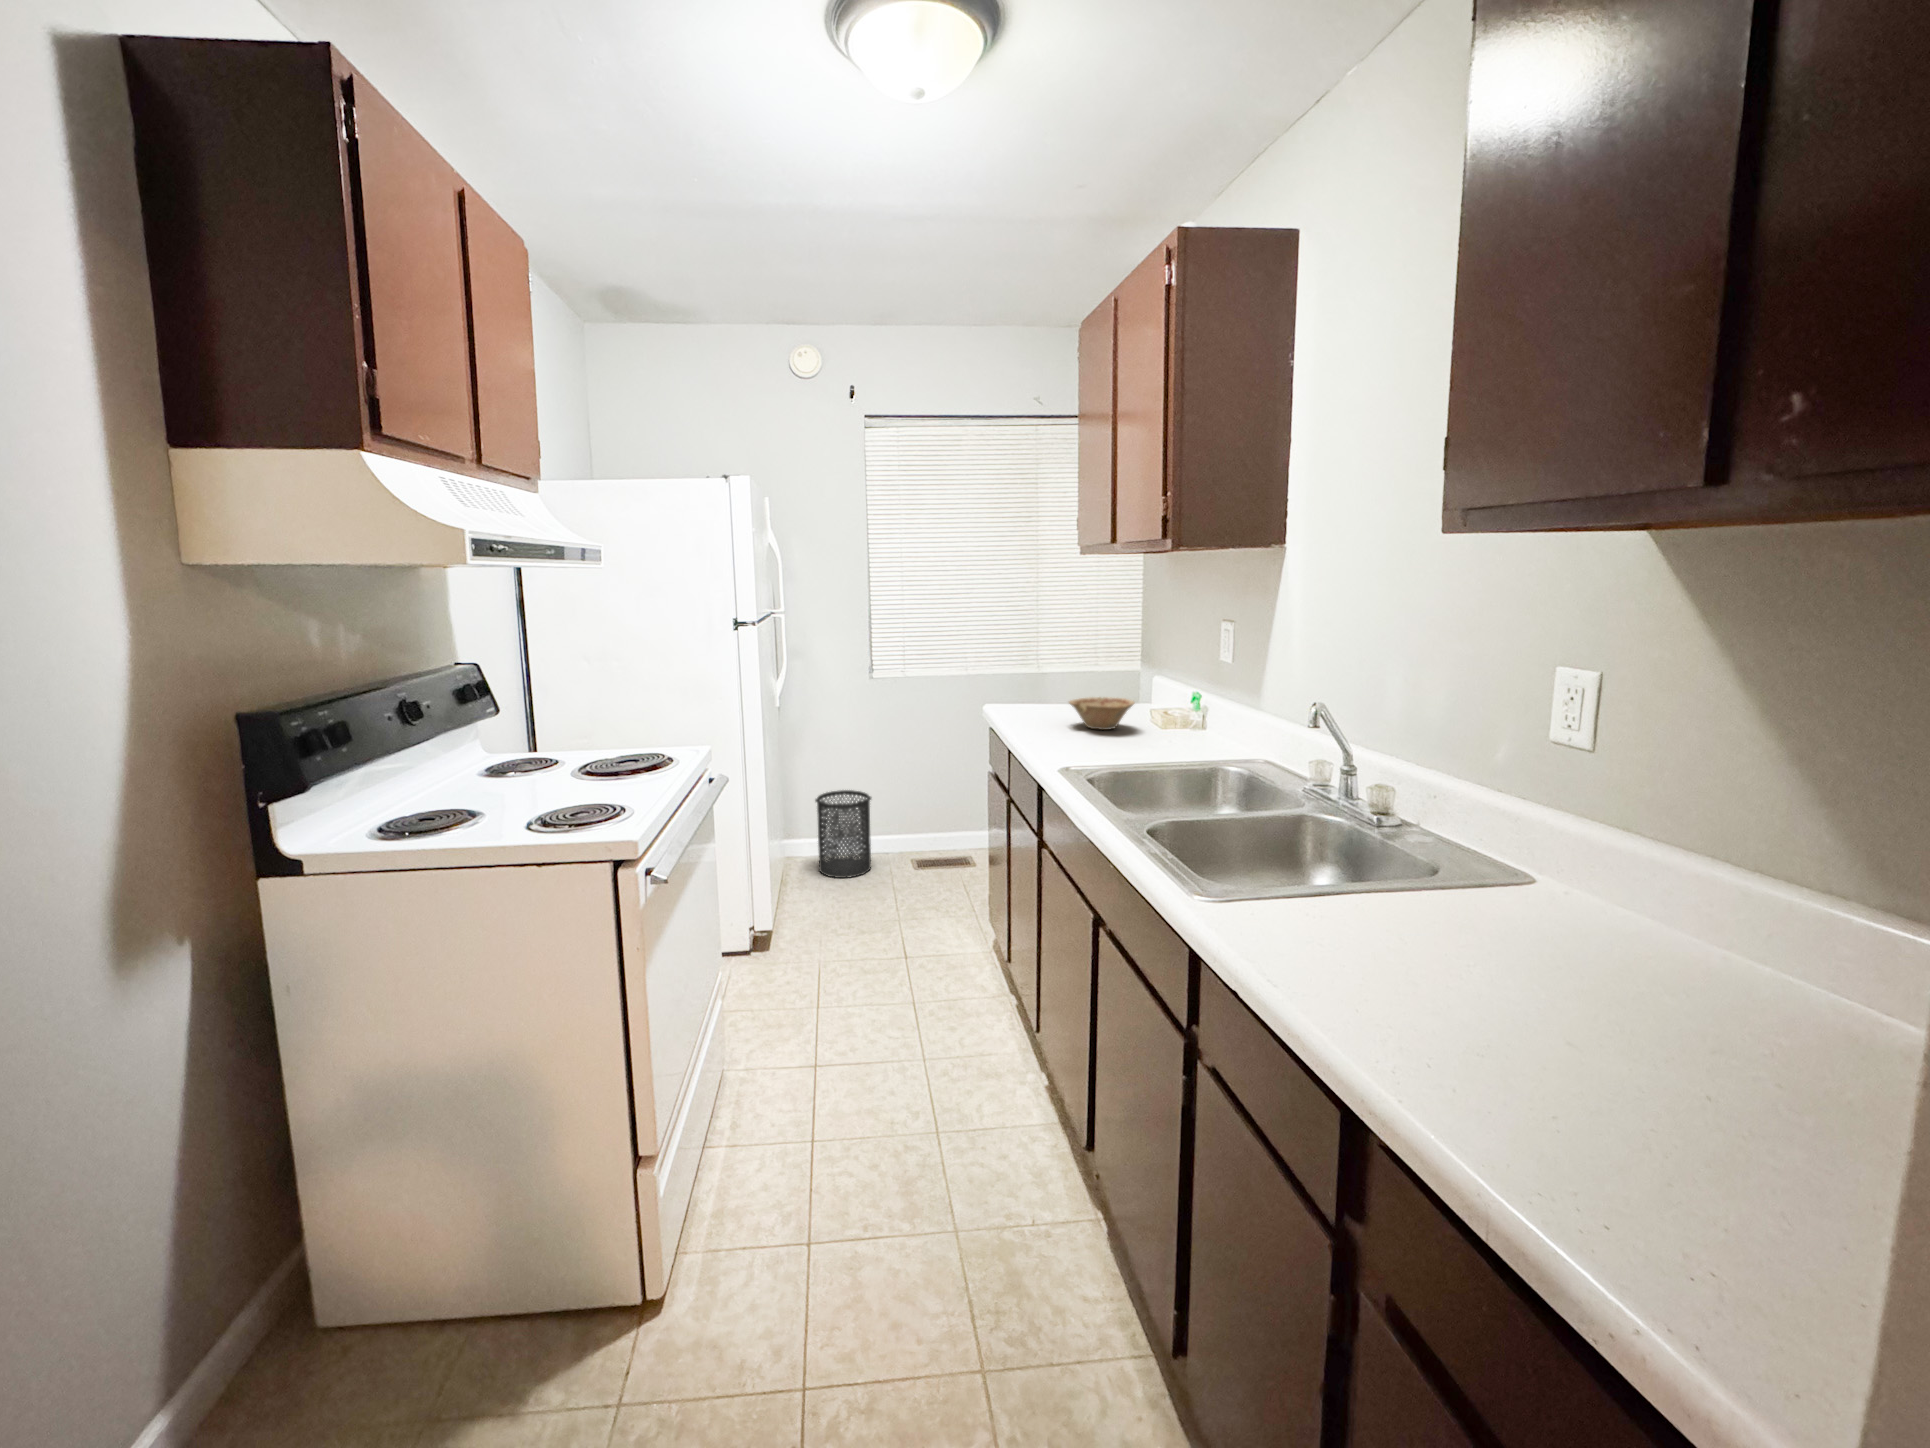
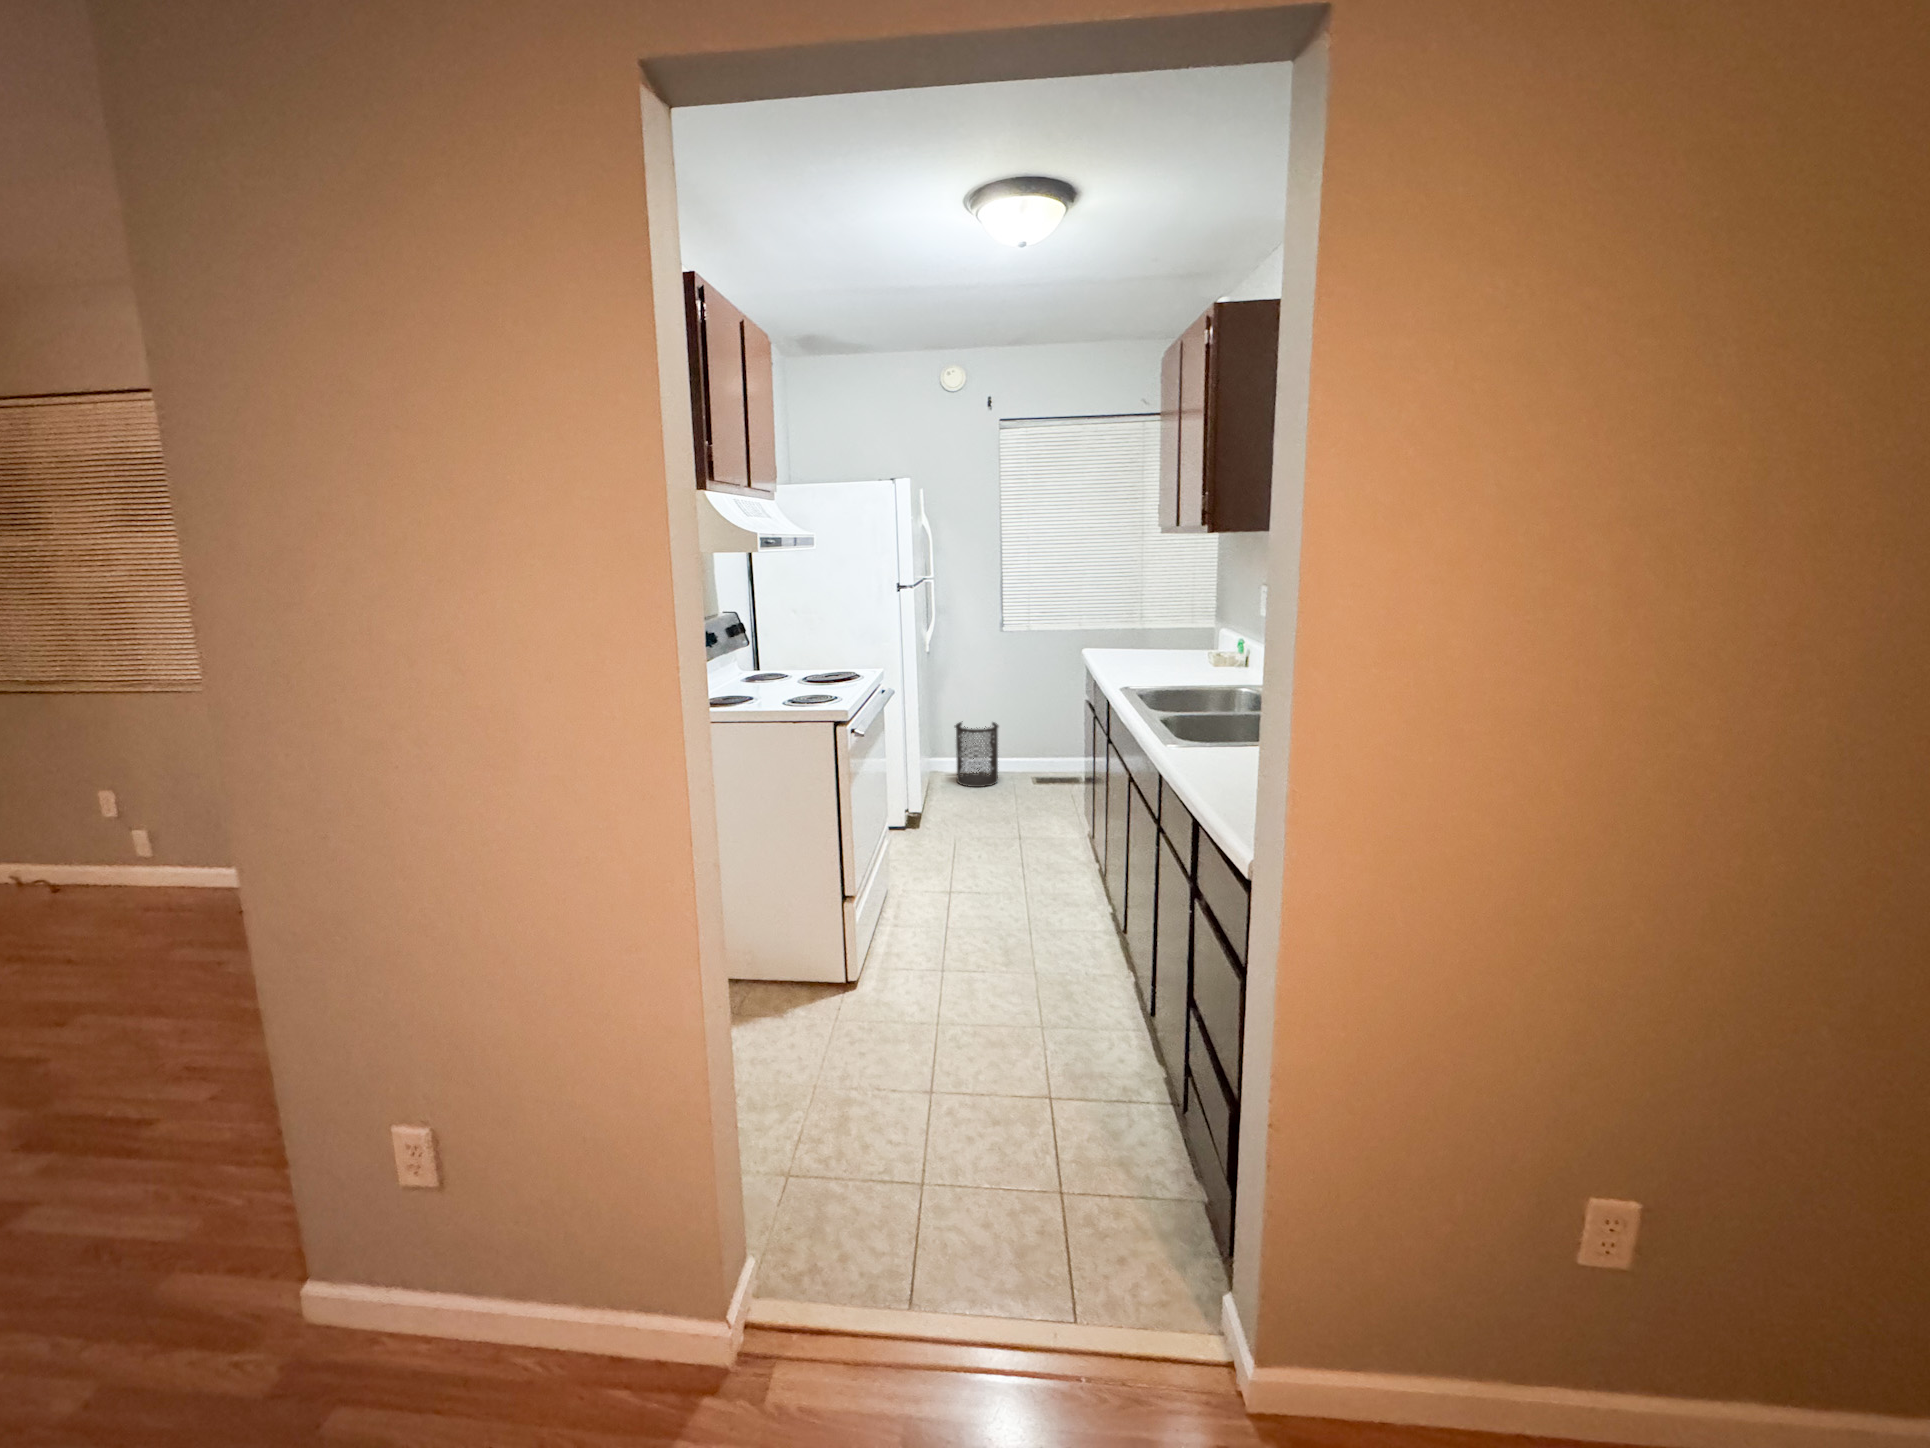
dish: present [1069,697,1134,730] -> none [1141,643,1192,666]

